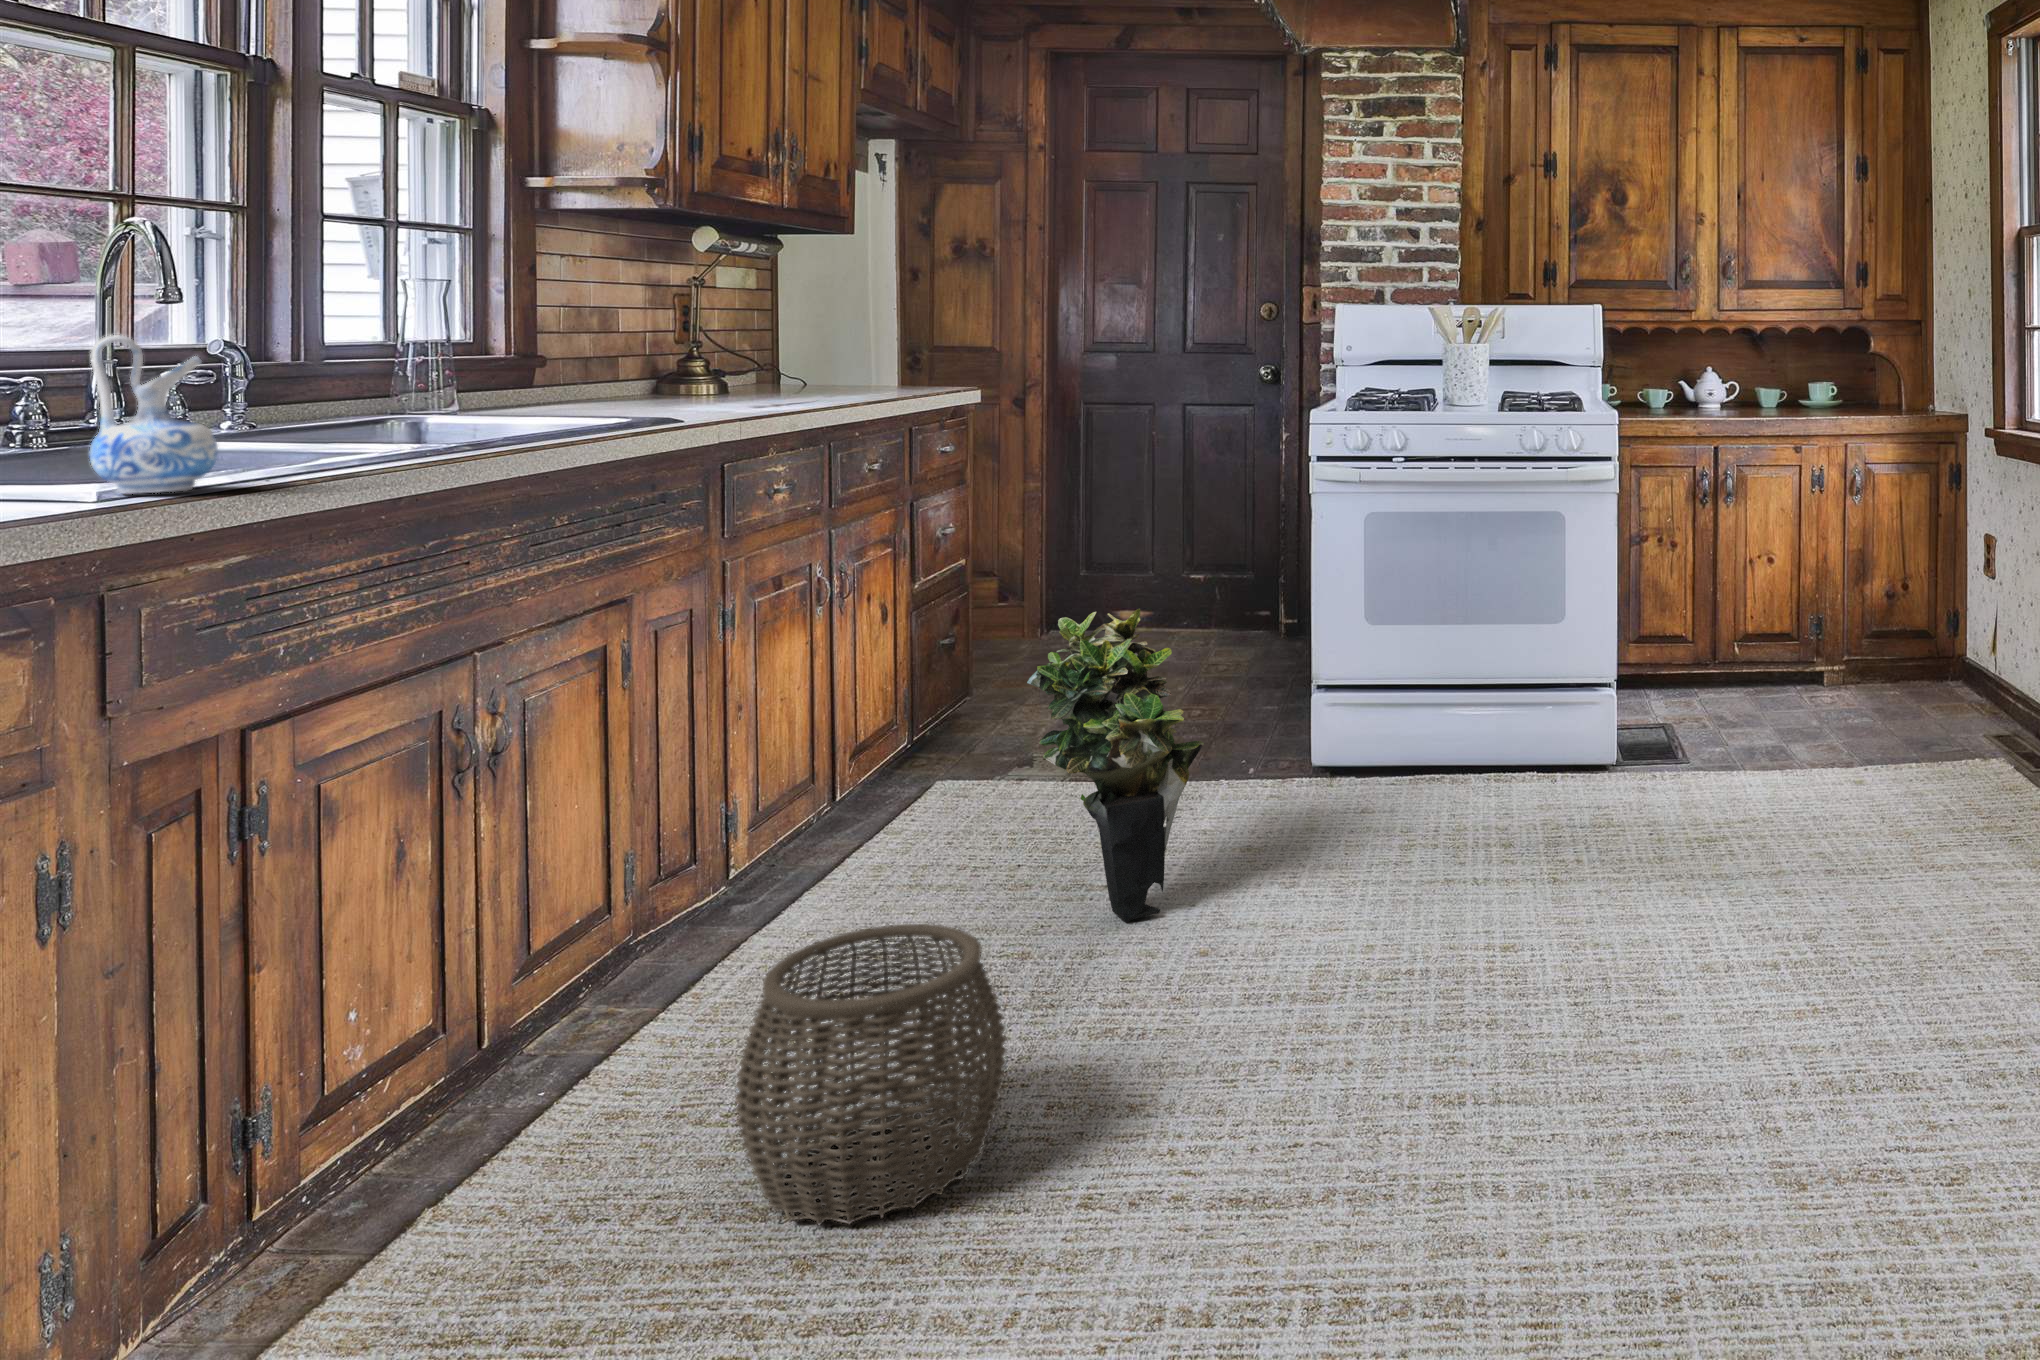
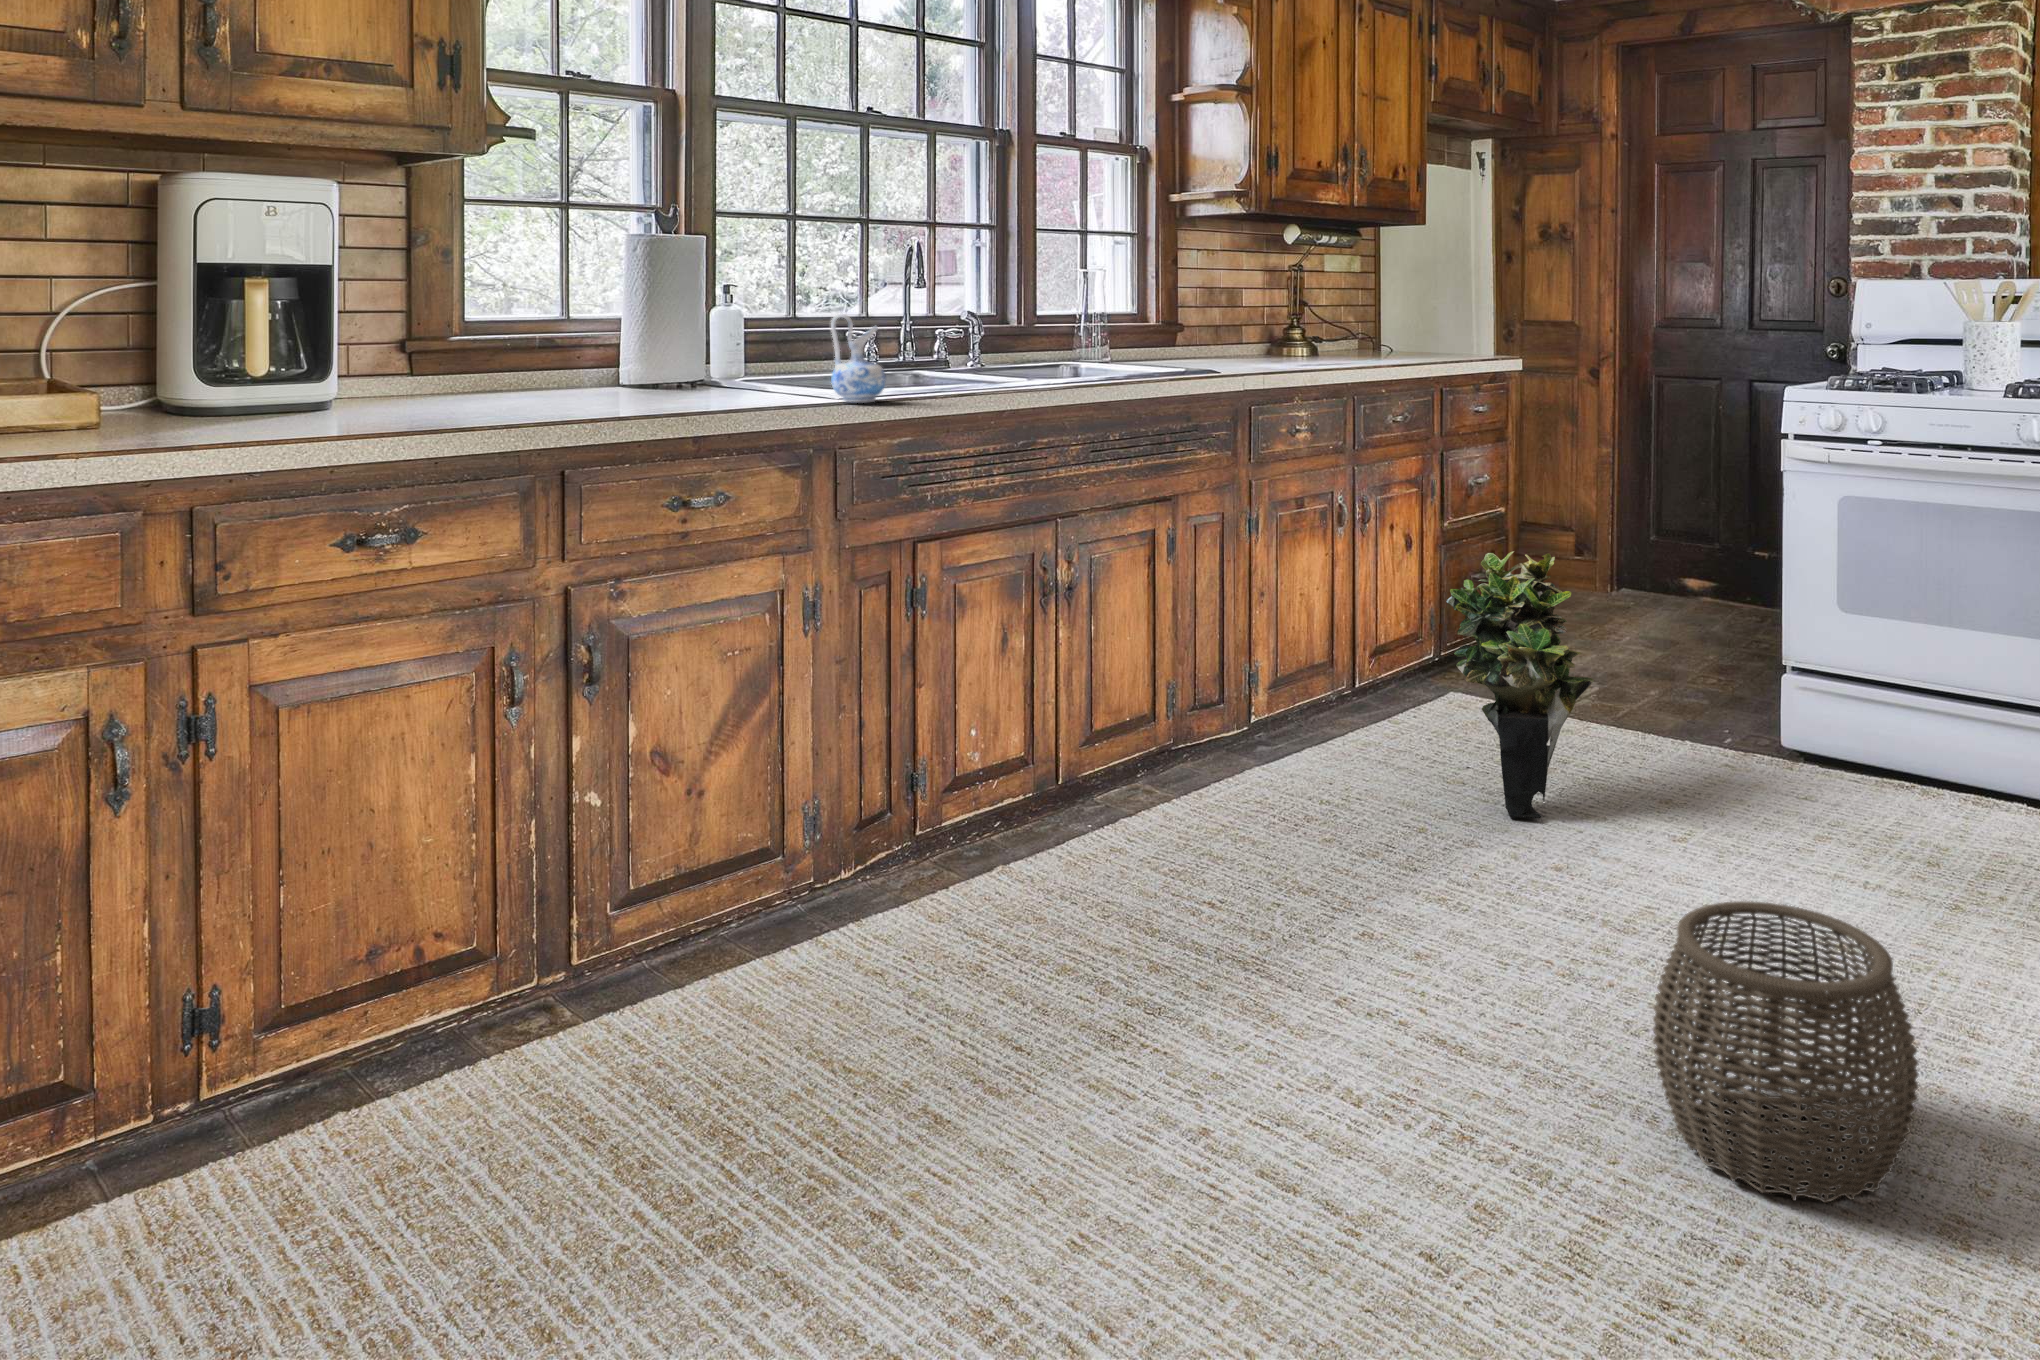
woven basket: present [735,924,1007,1225] -> present [1653,901,1919,1203]

